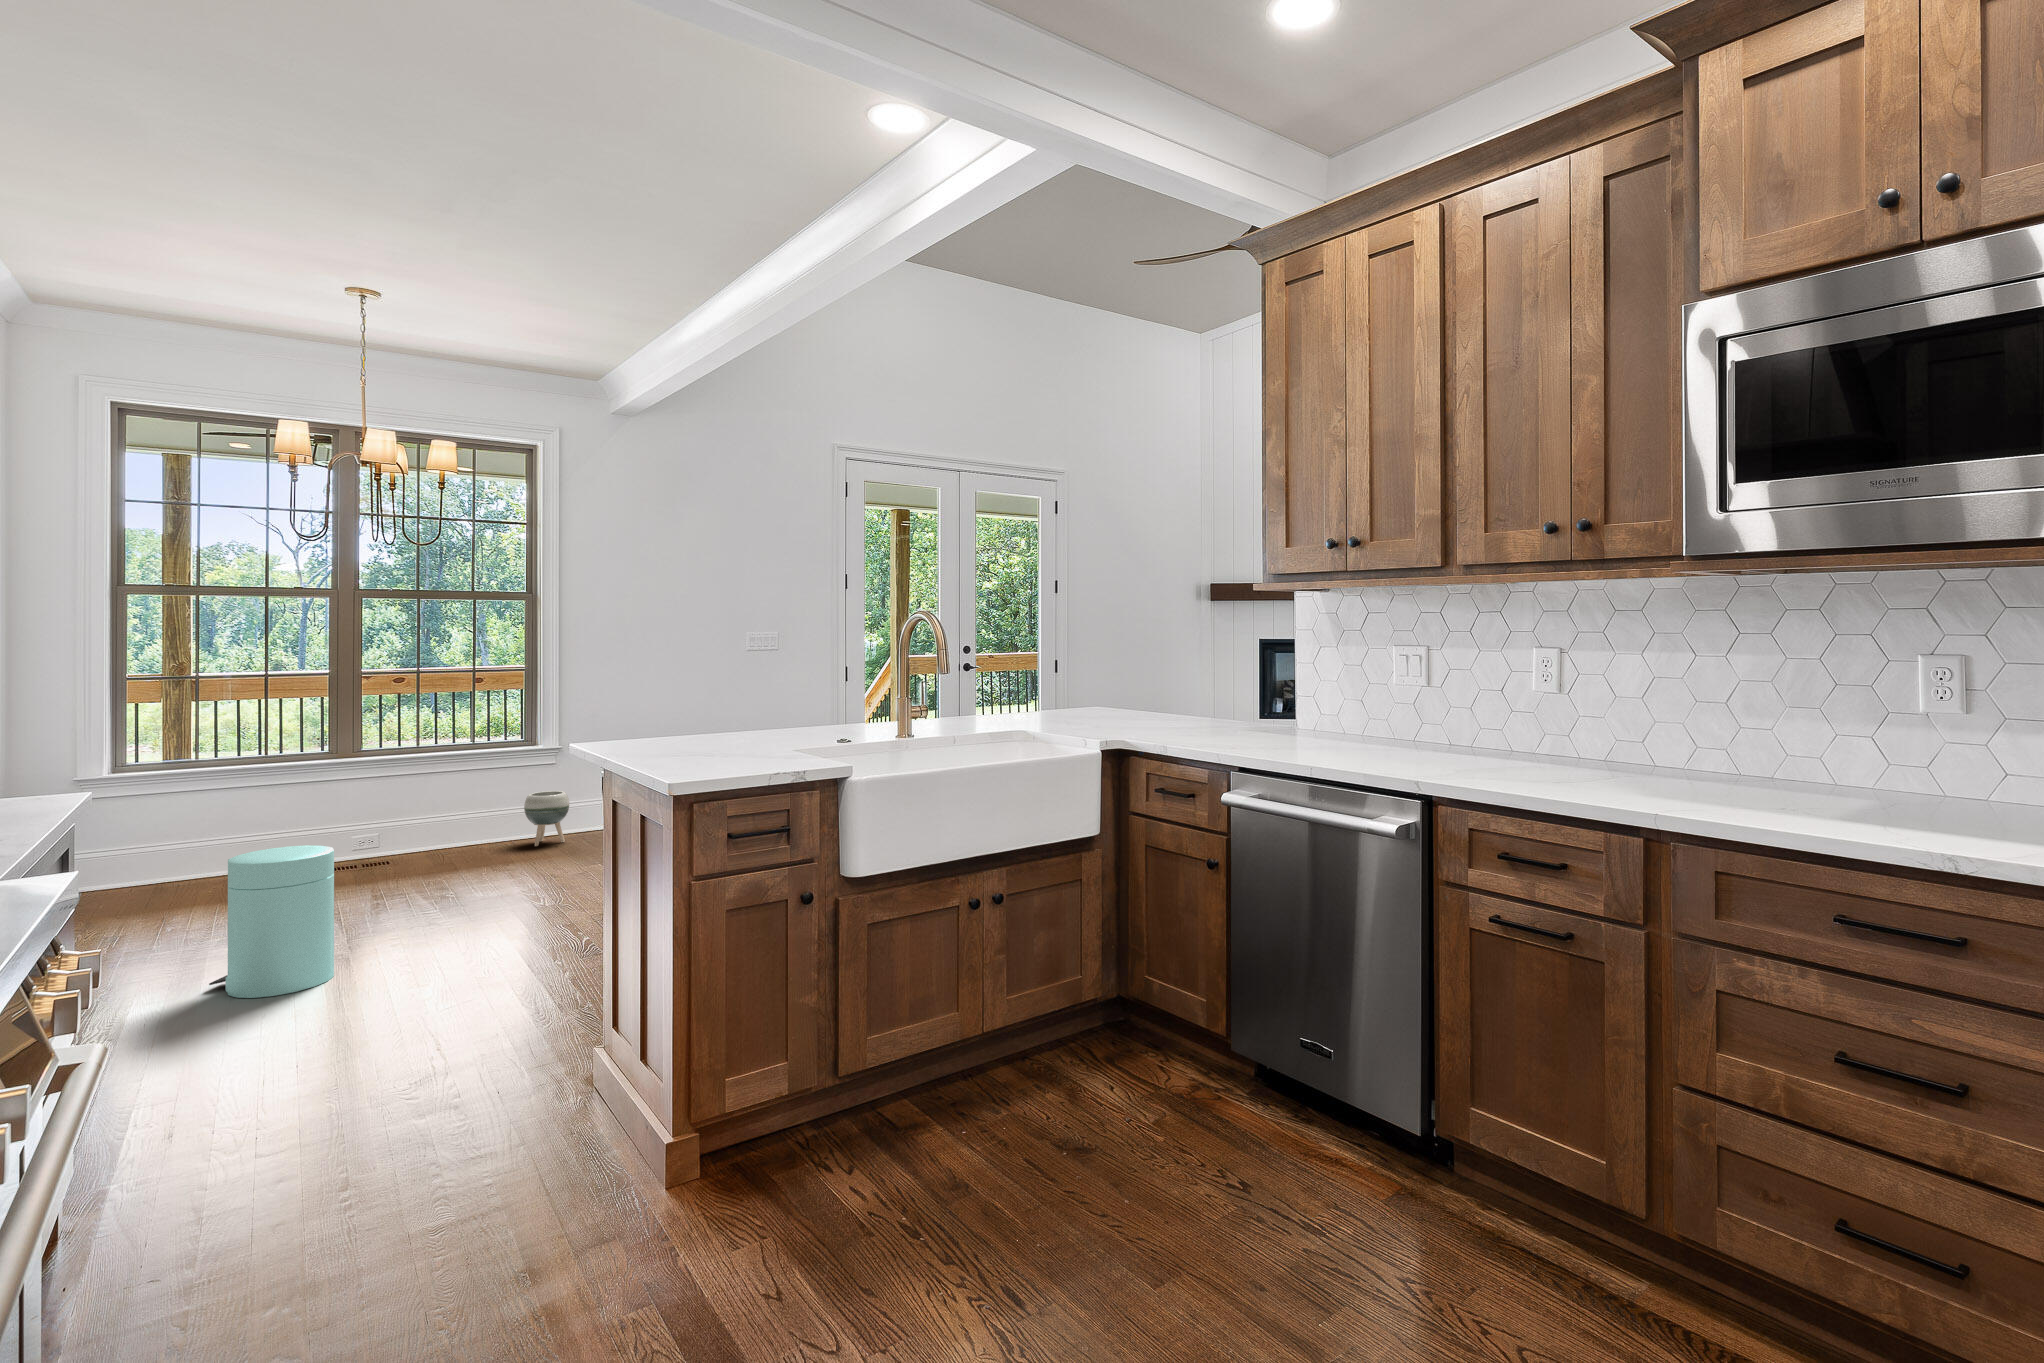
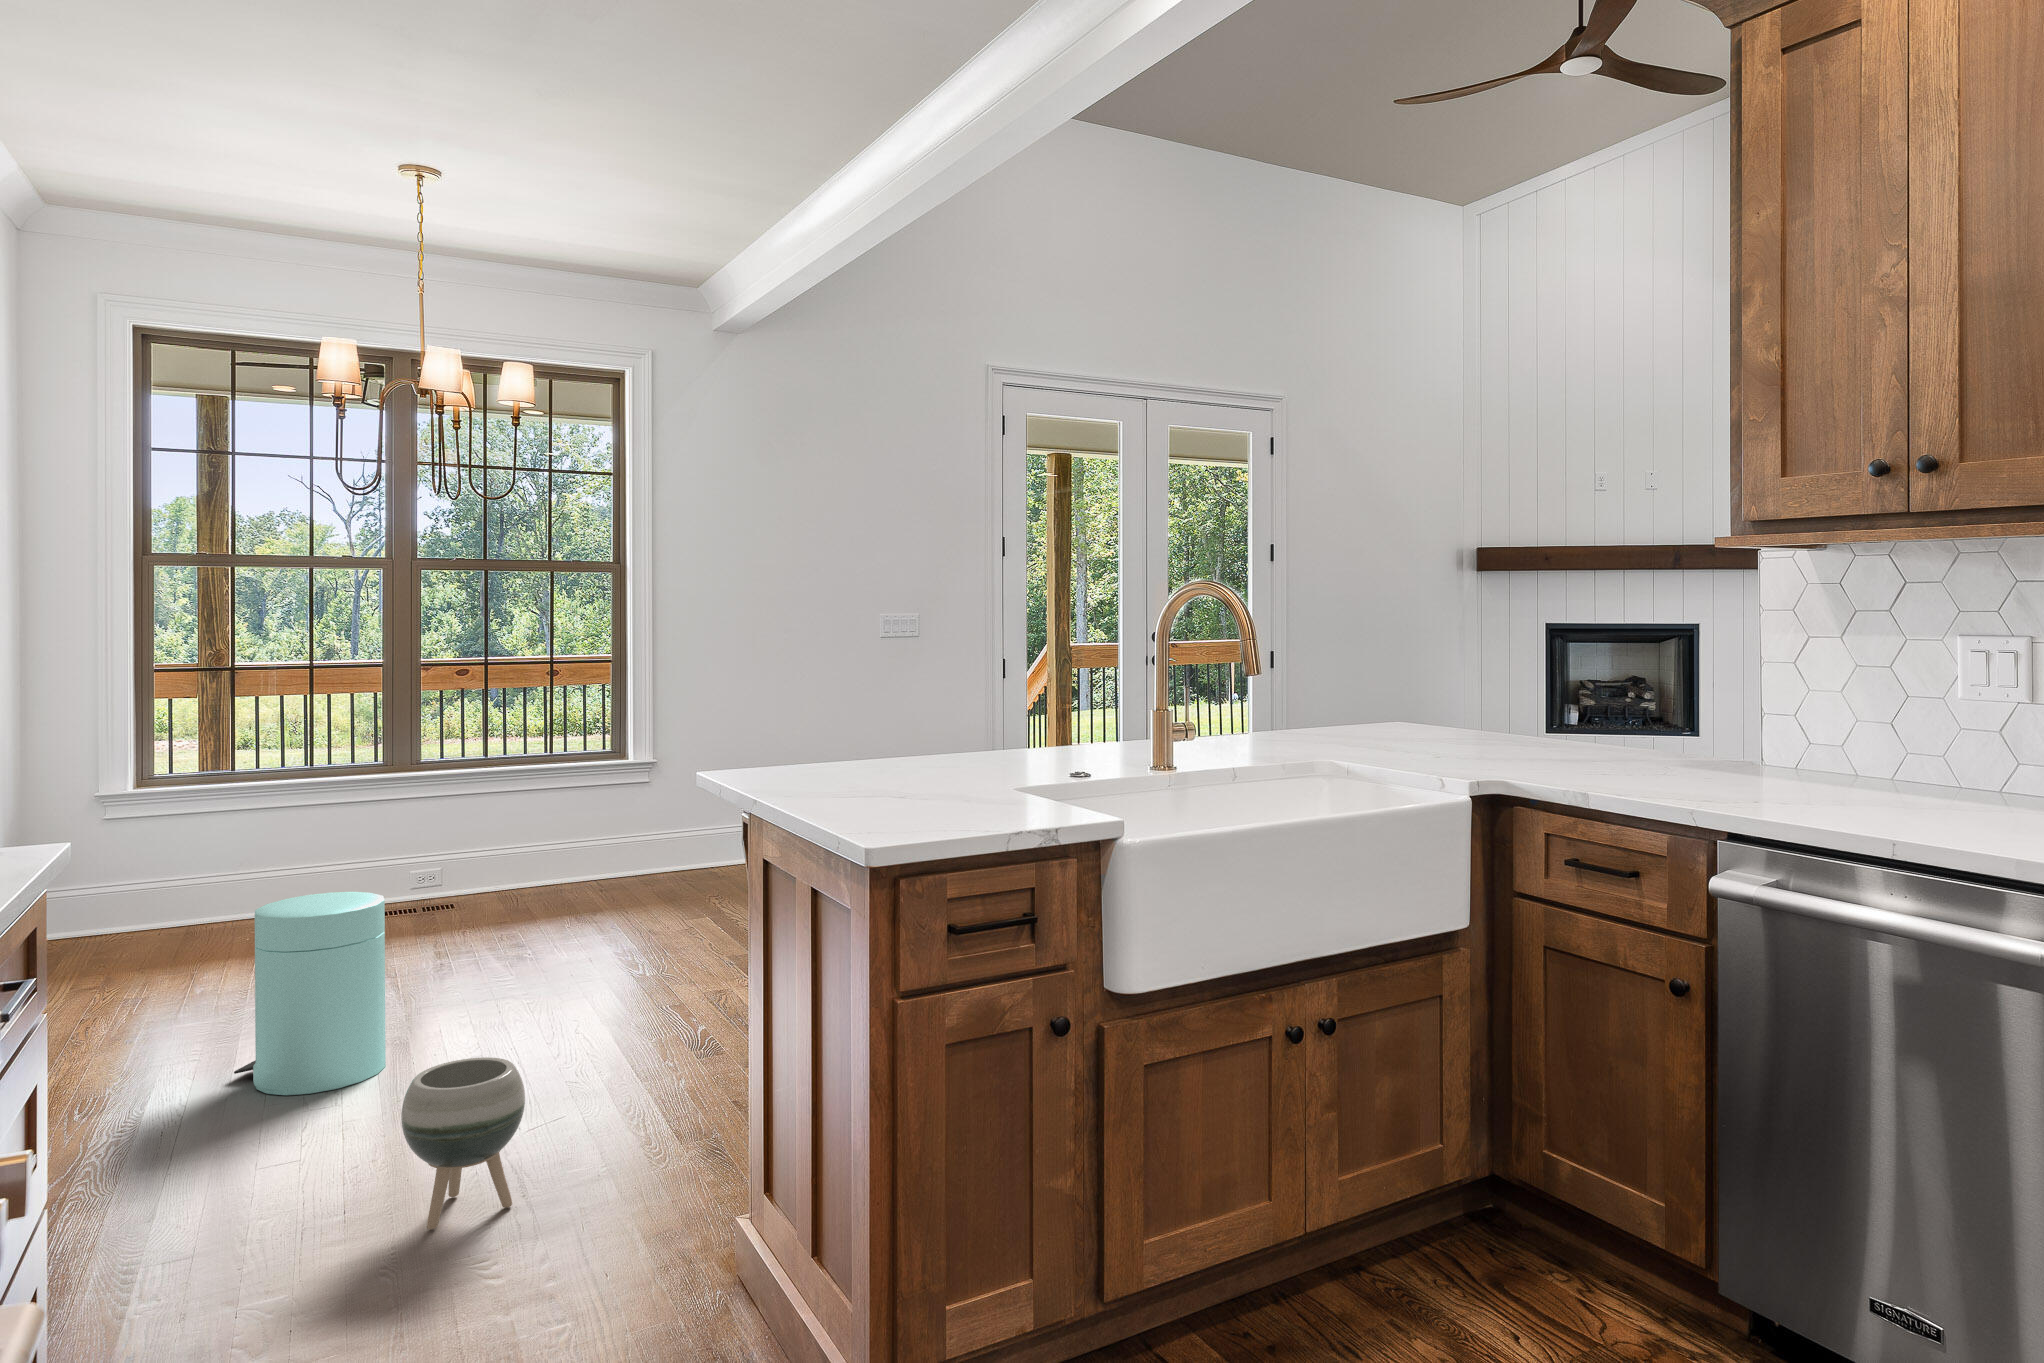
planter: present [524,791,569,846] -> present [401,1057,525,1229]

